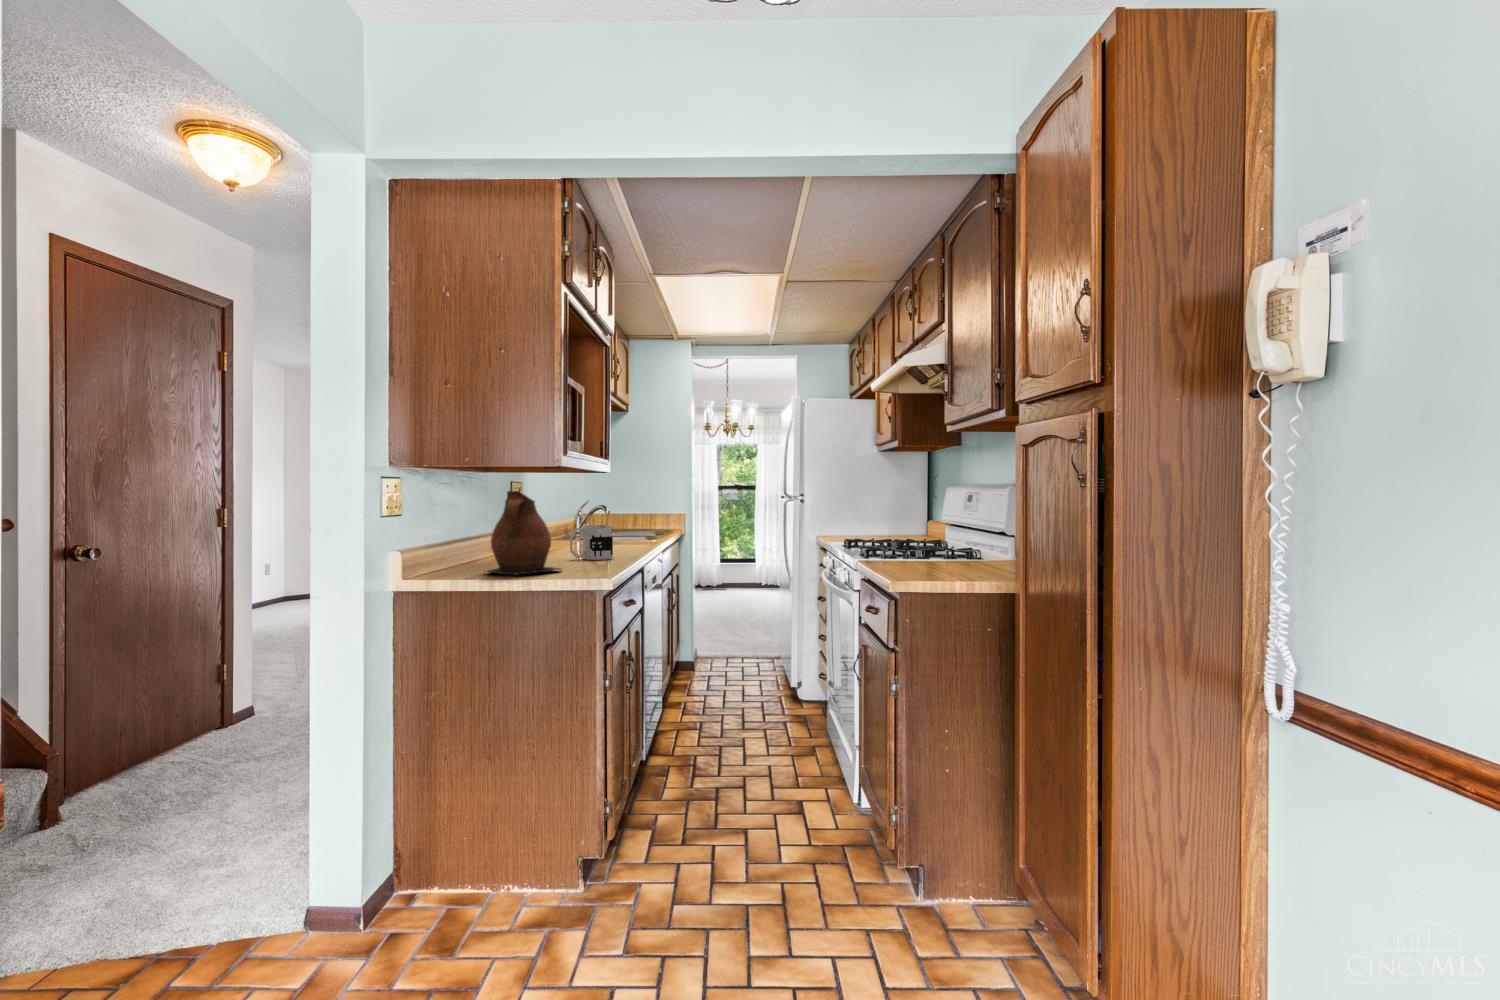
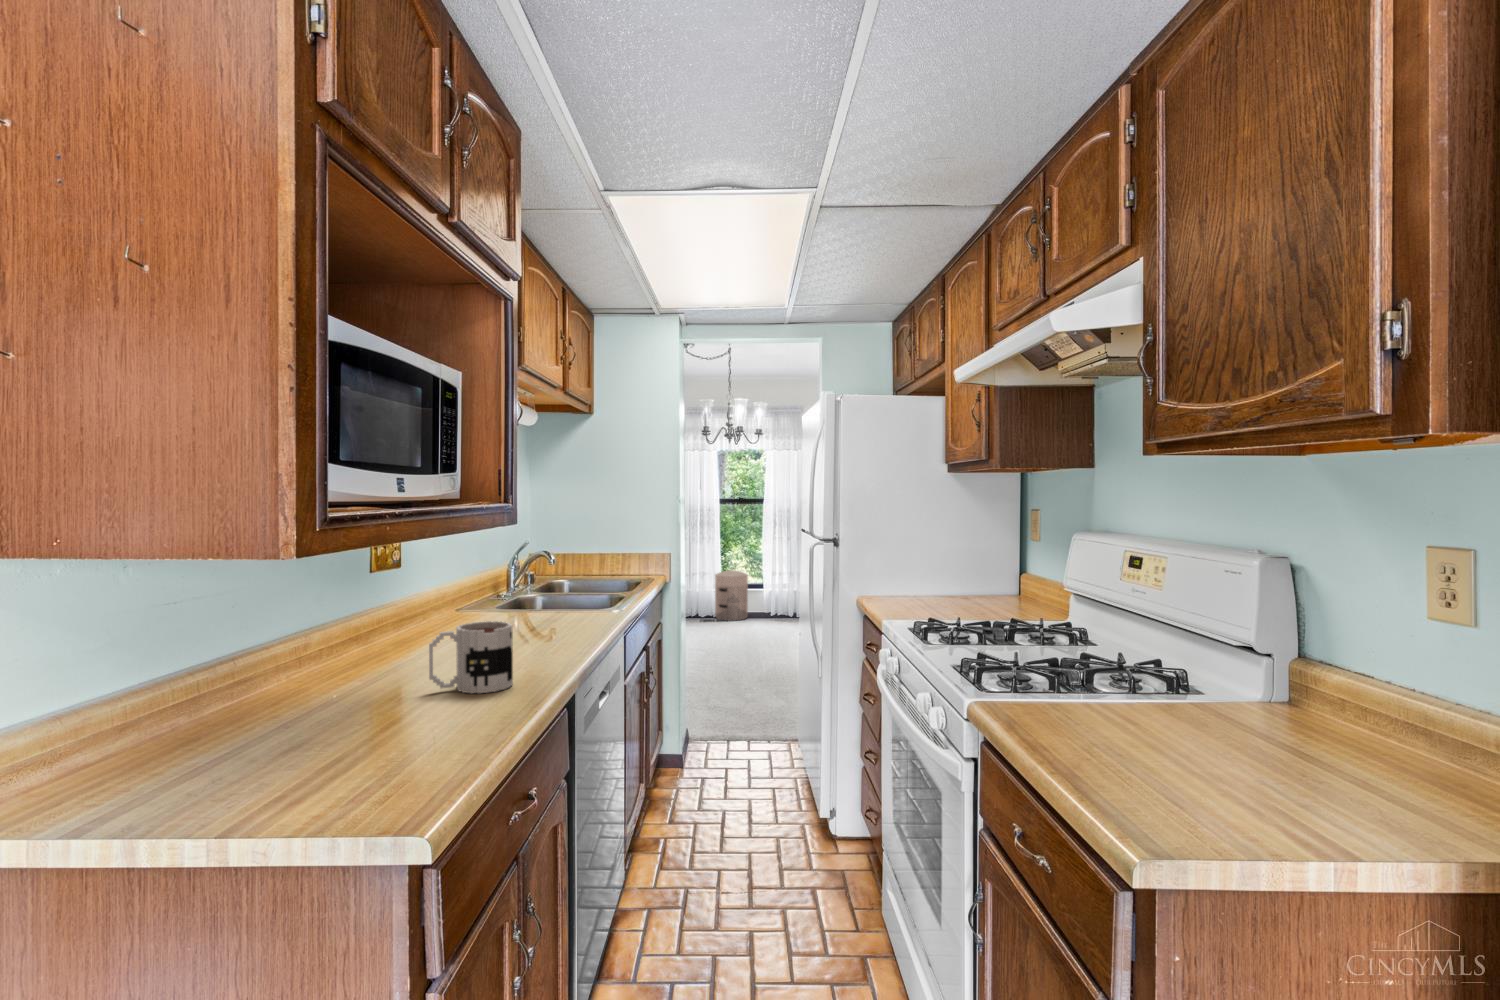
ceramic pitcher: present [488,491,561,575] -> none [156,599,359,806]
waste bin: none [715,545,743,589] -> present [715,570,748,621]

